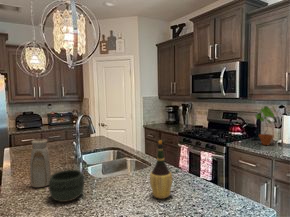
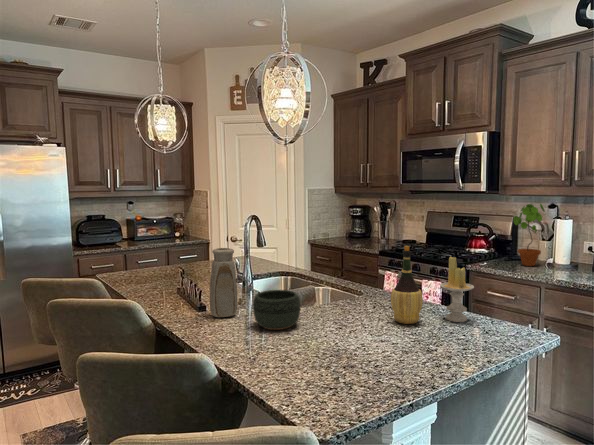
candle: none [187,148,212,197] -> present [440,257,474,322]

